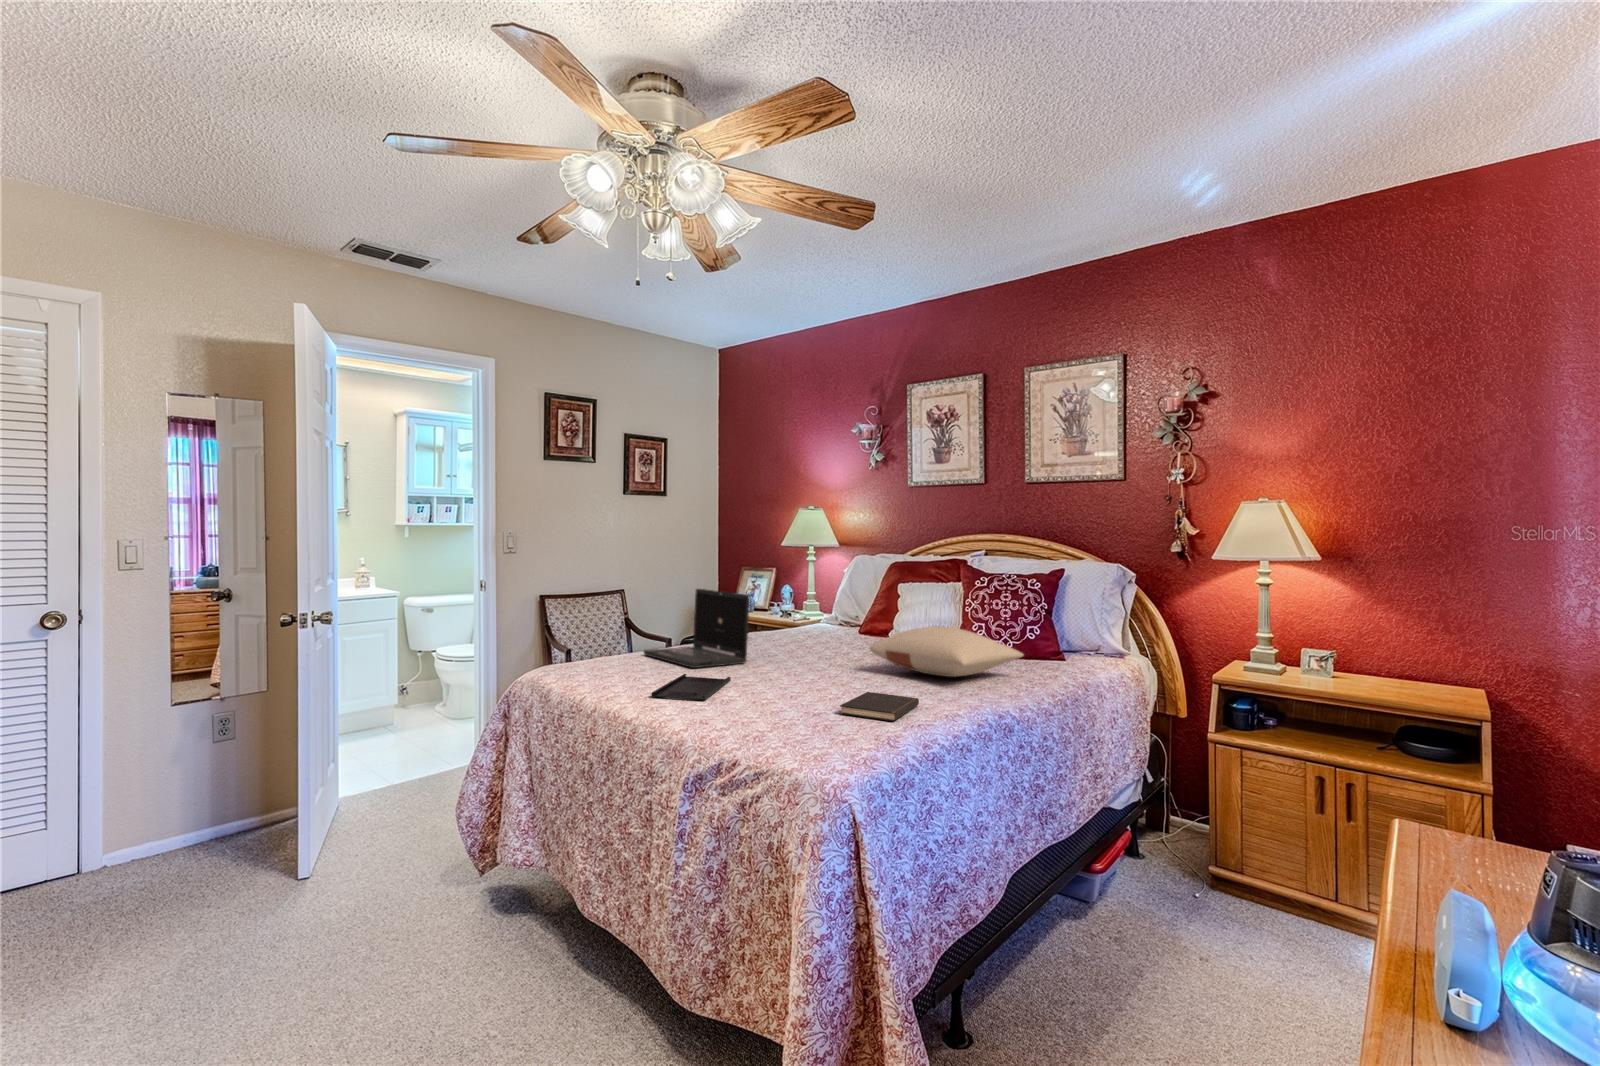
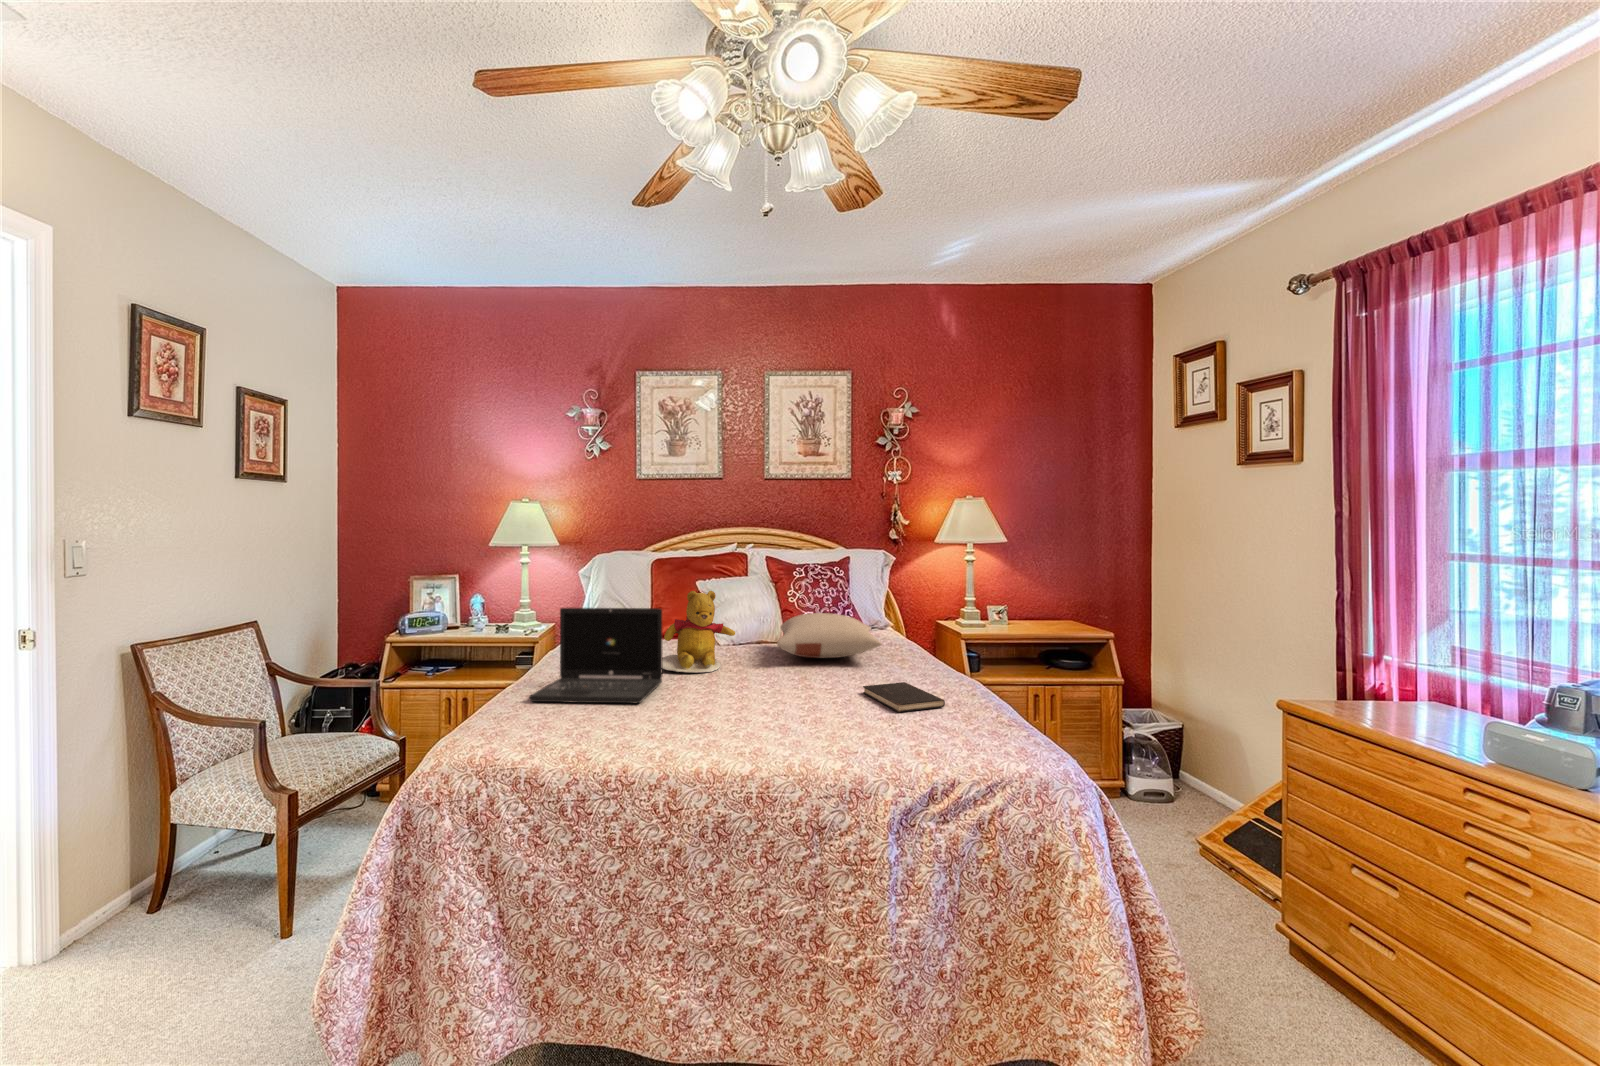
teddy bear: none [774,587,845,664] -> present [662,591,735,673]
tray: present [652,674,731,700] -> none [668,703,780,748]

